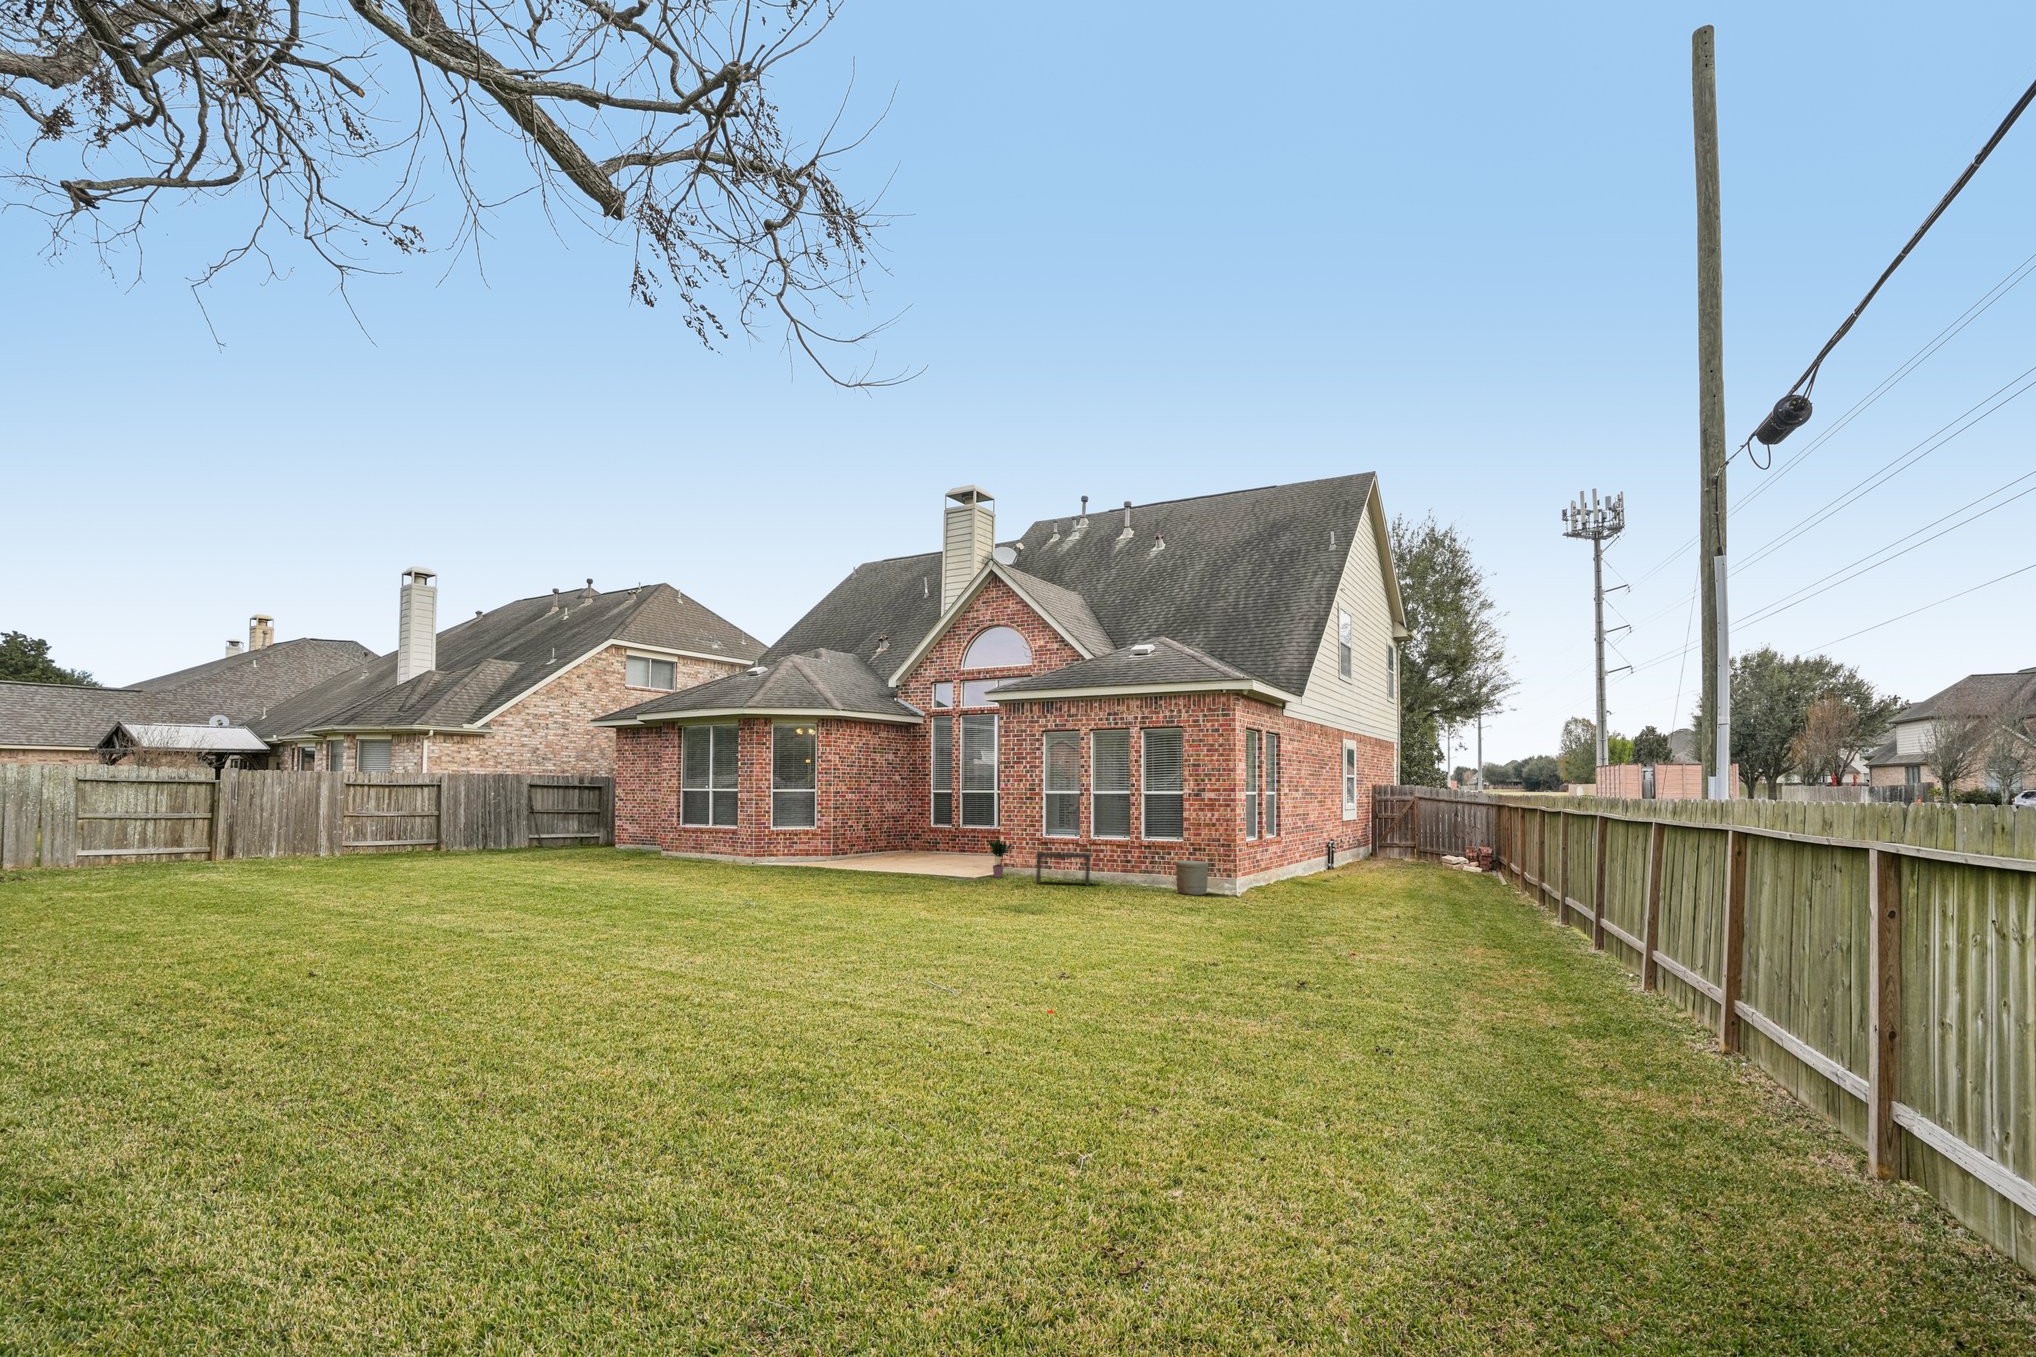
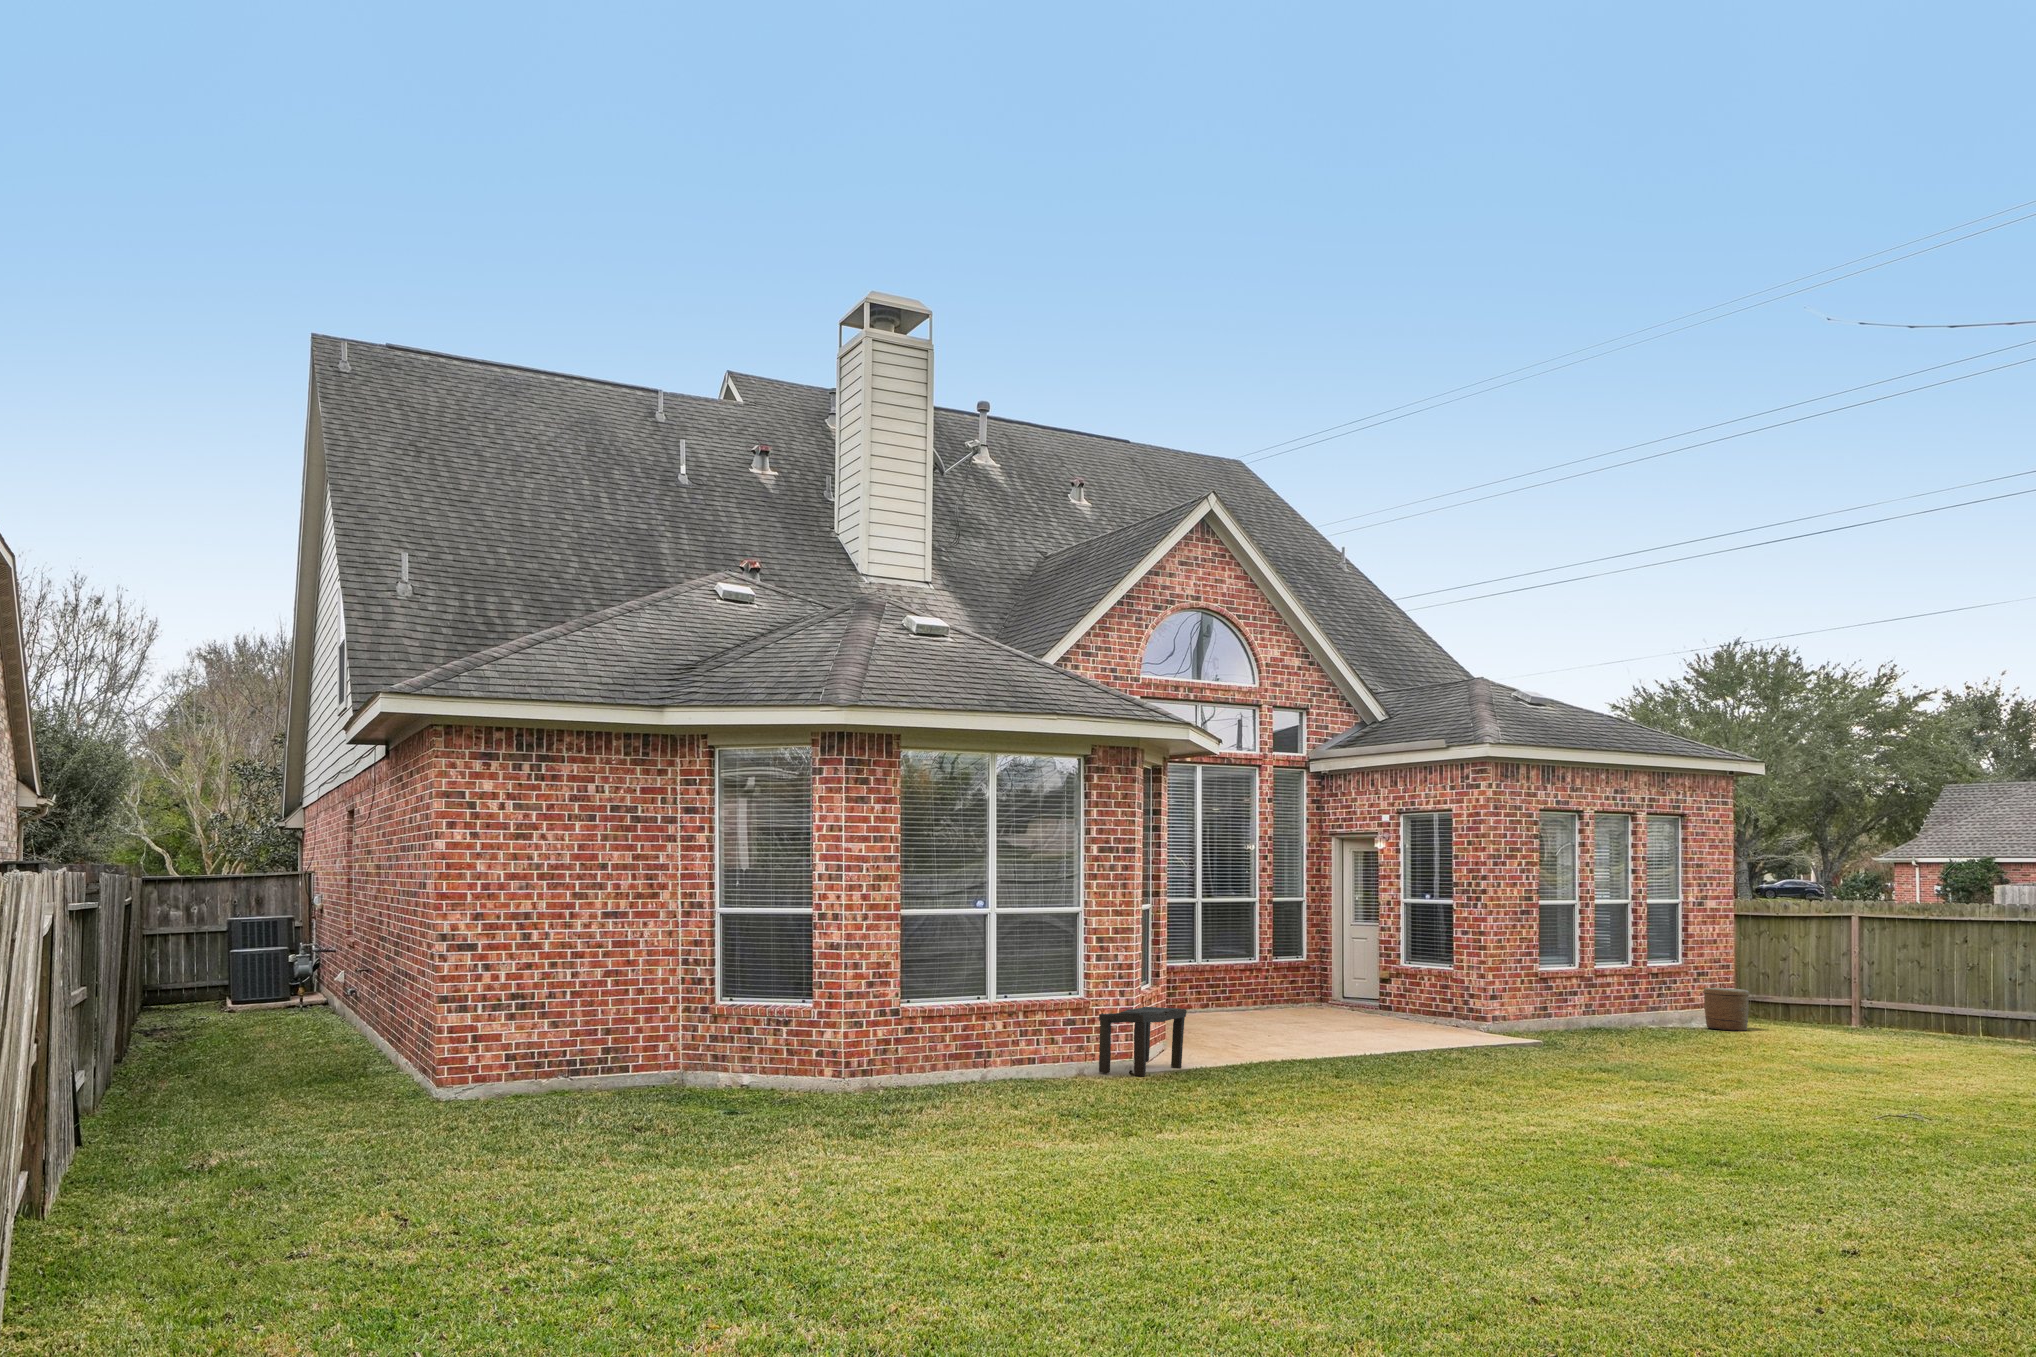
potted plant: present [988,839,1012,878] -> none [1506,976,1552,1040]
bench: present [1036,852,1092,885] -> present [1099,1007,1187,1076]

